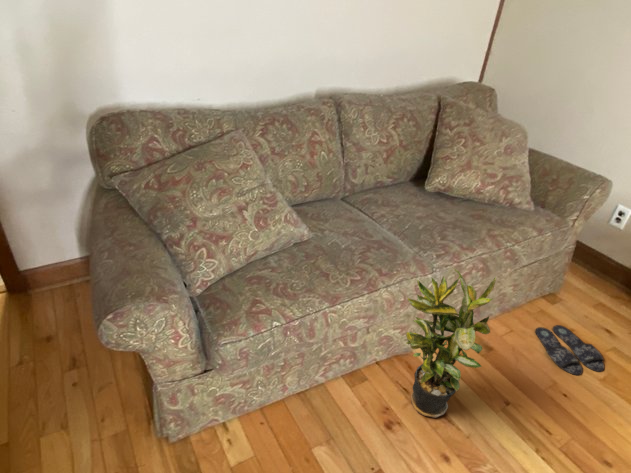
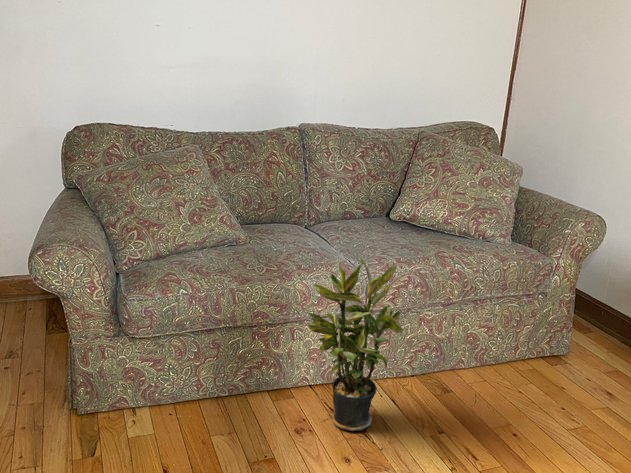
slippers: present [535,325,604,375] -> none [512,380,582,422]

